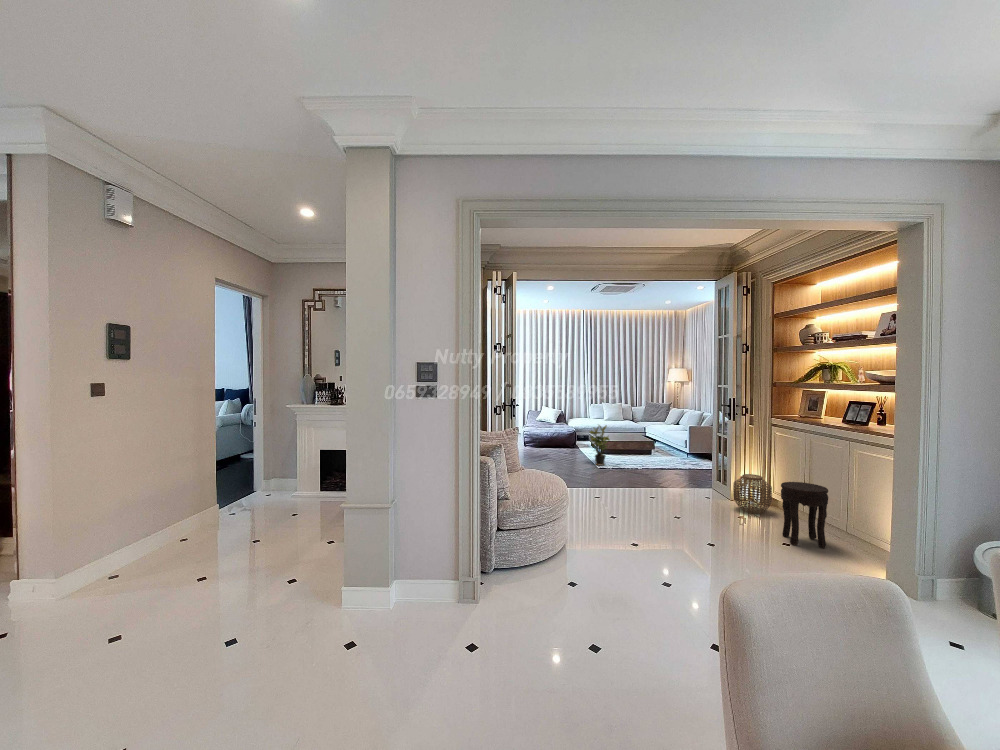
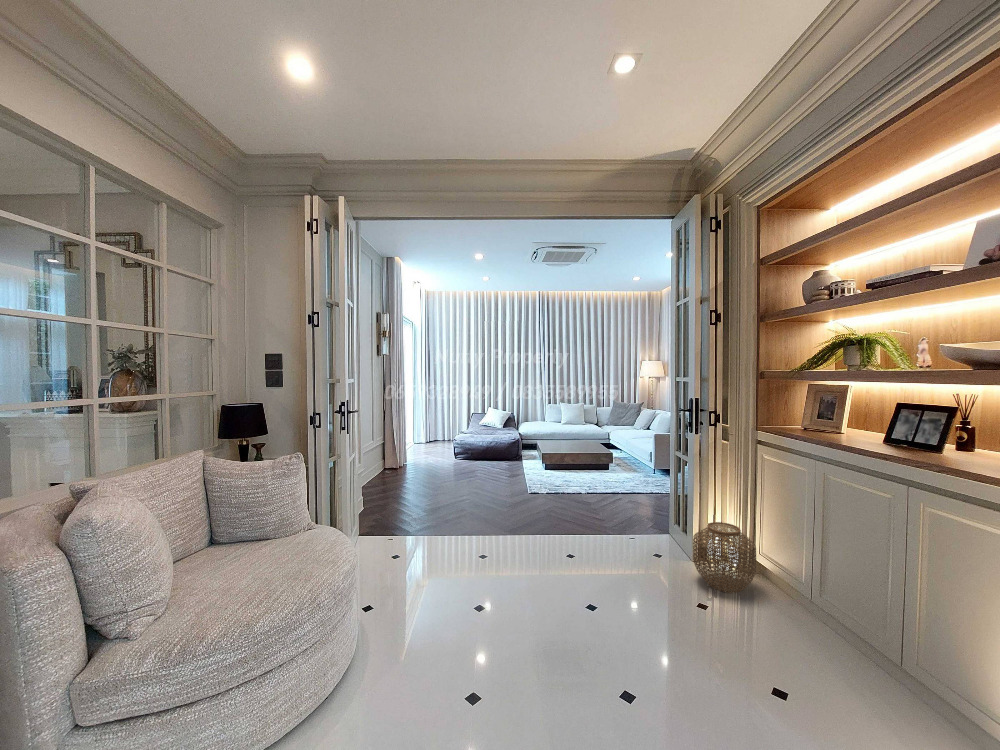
potted plant: present [589,425,610,466] -> none [519,432,547,487]
side table: present [781,482,828,548] -> none [768,557,865,708]

